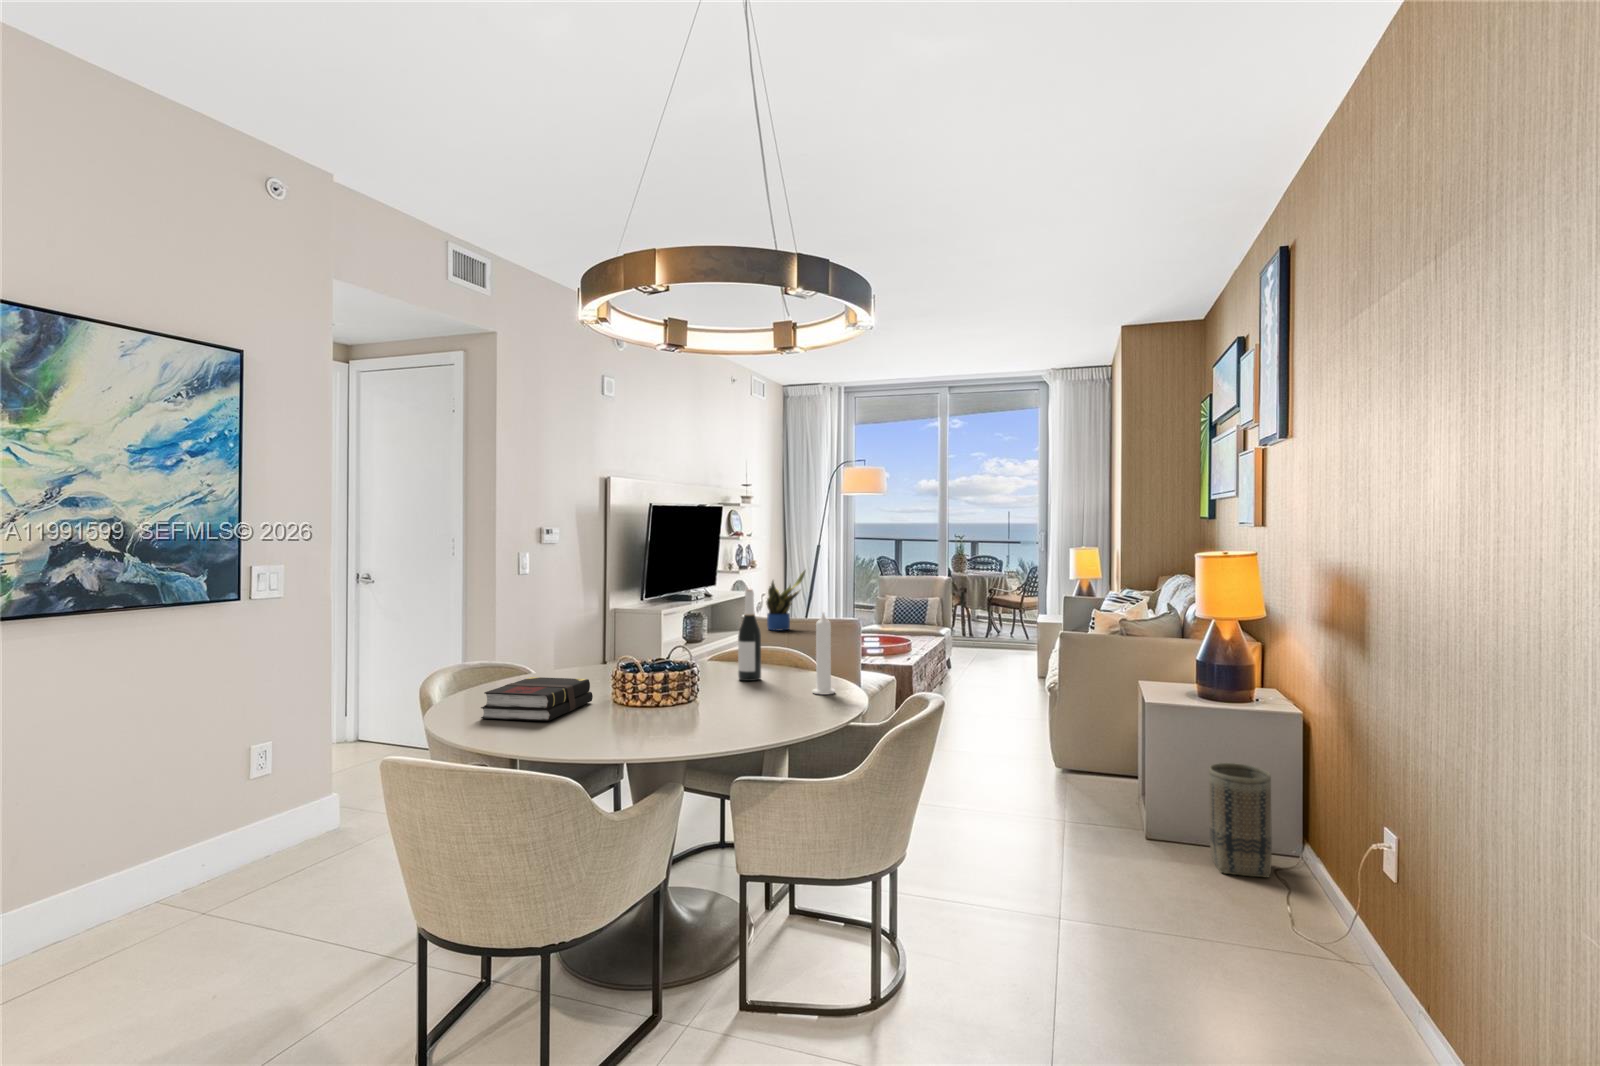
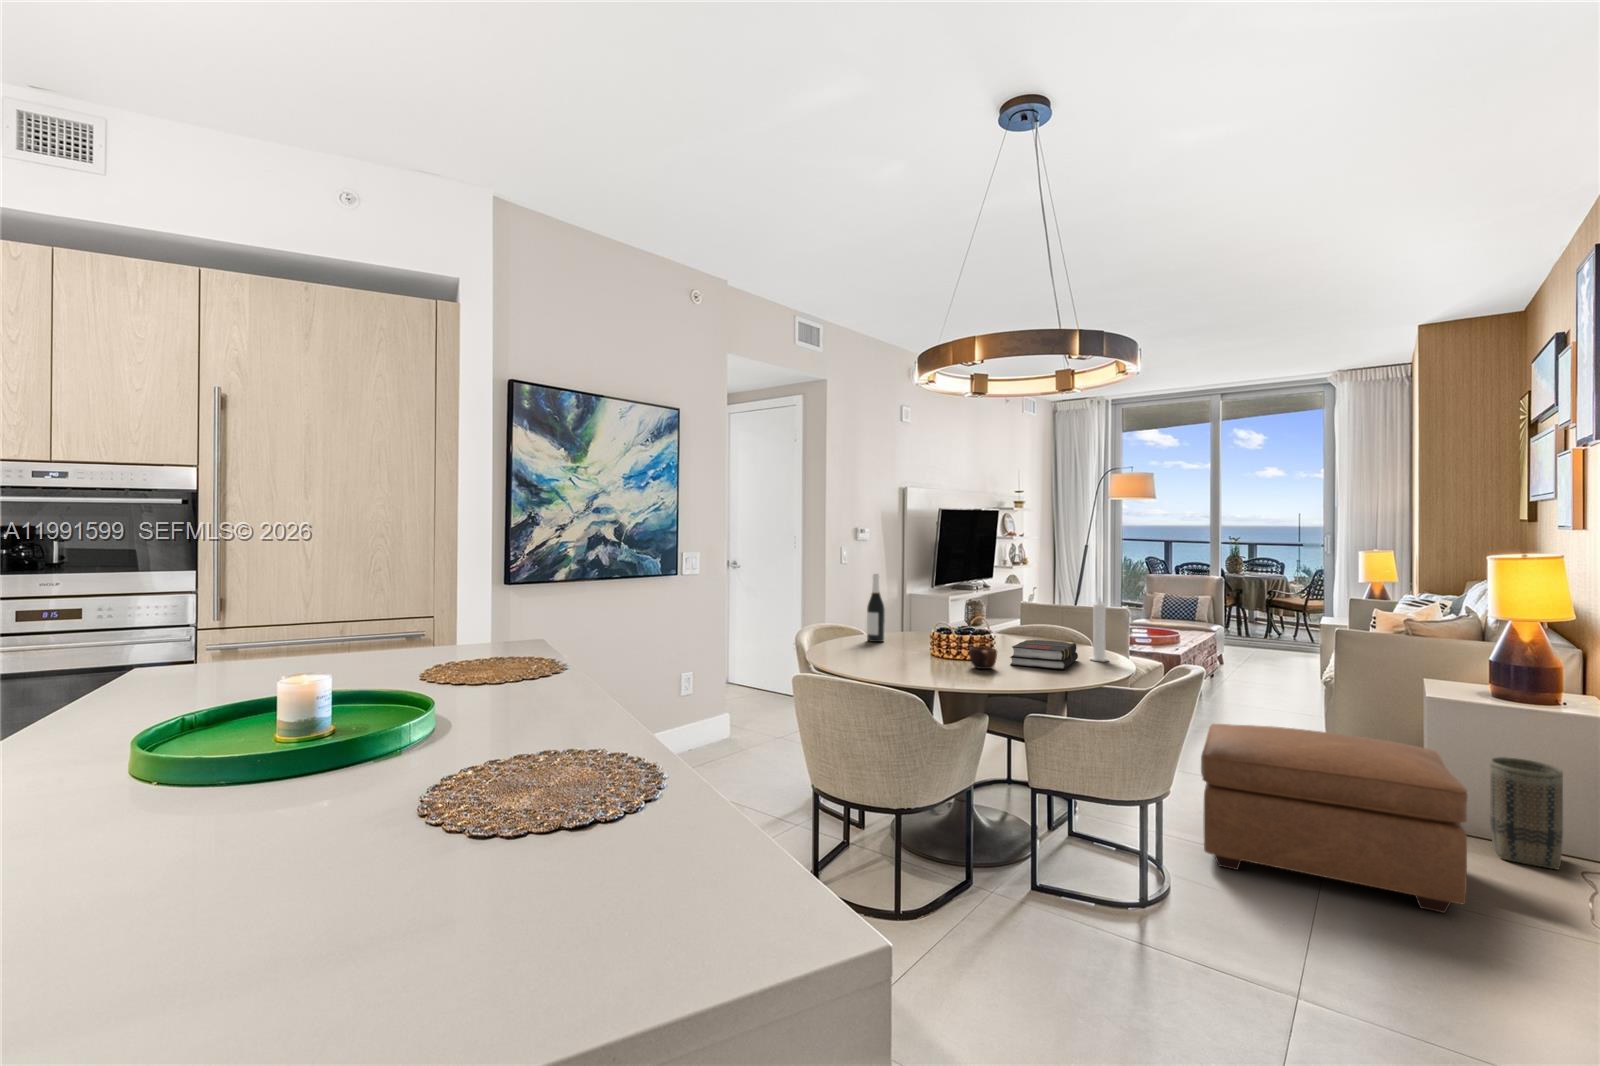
potted plant: present [766,571,805,631] -> none [1045,565,1081,615]
wine bottle: present [738,589,761,681] -> present [867,574,885,642]
book: present [481,677,593,721] -> present [1010,639,1078,669]
mug: none [655,689,693,721] -> present [969,647,997,669]
ottoman: none [940,754,1207,957] -> present [1201,724,1468,913]

